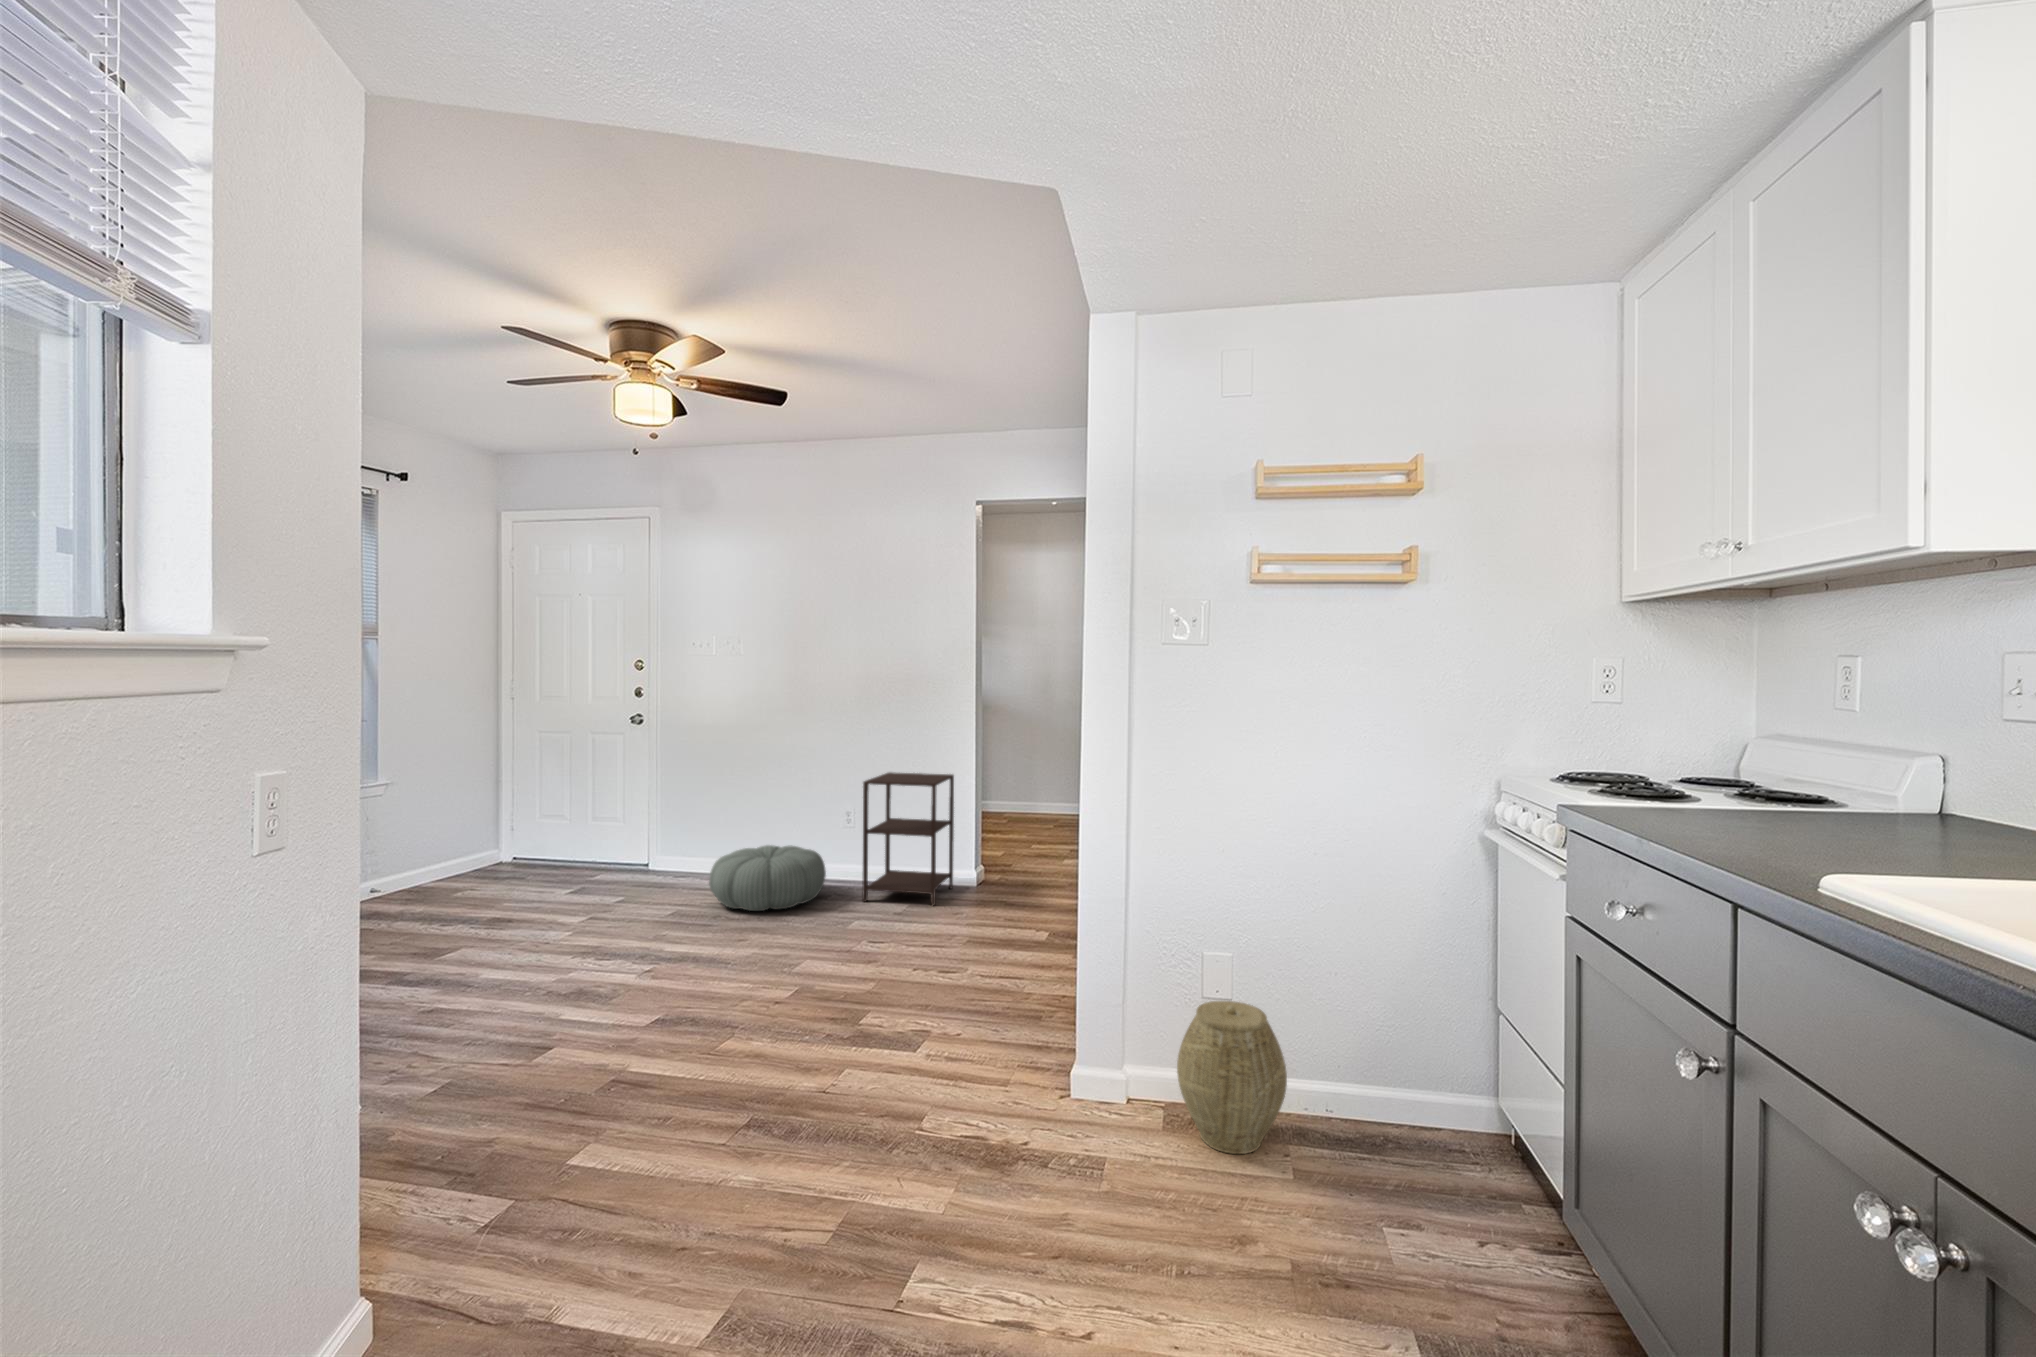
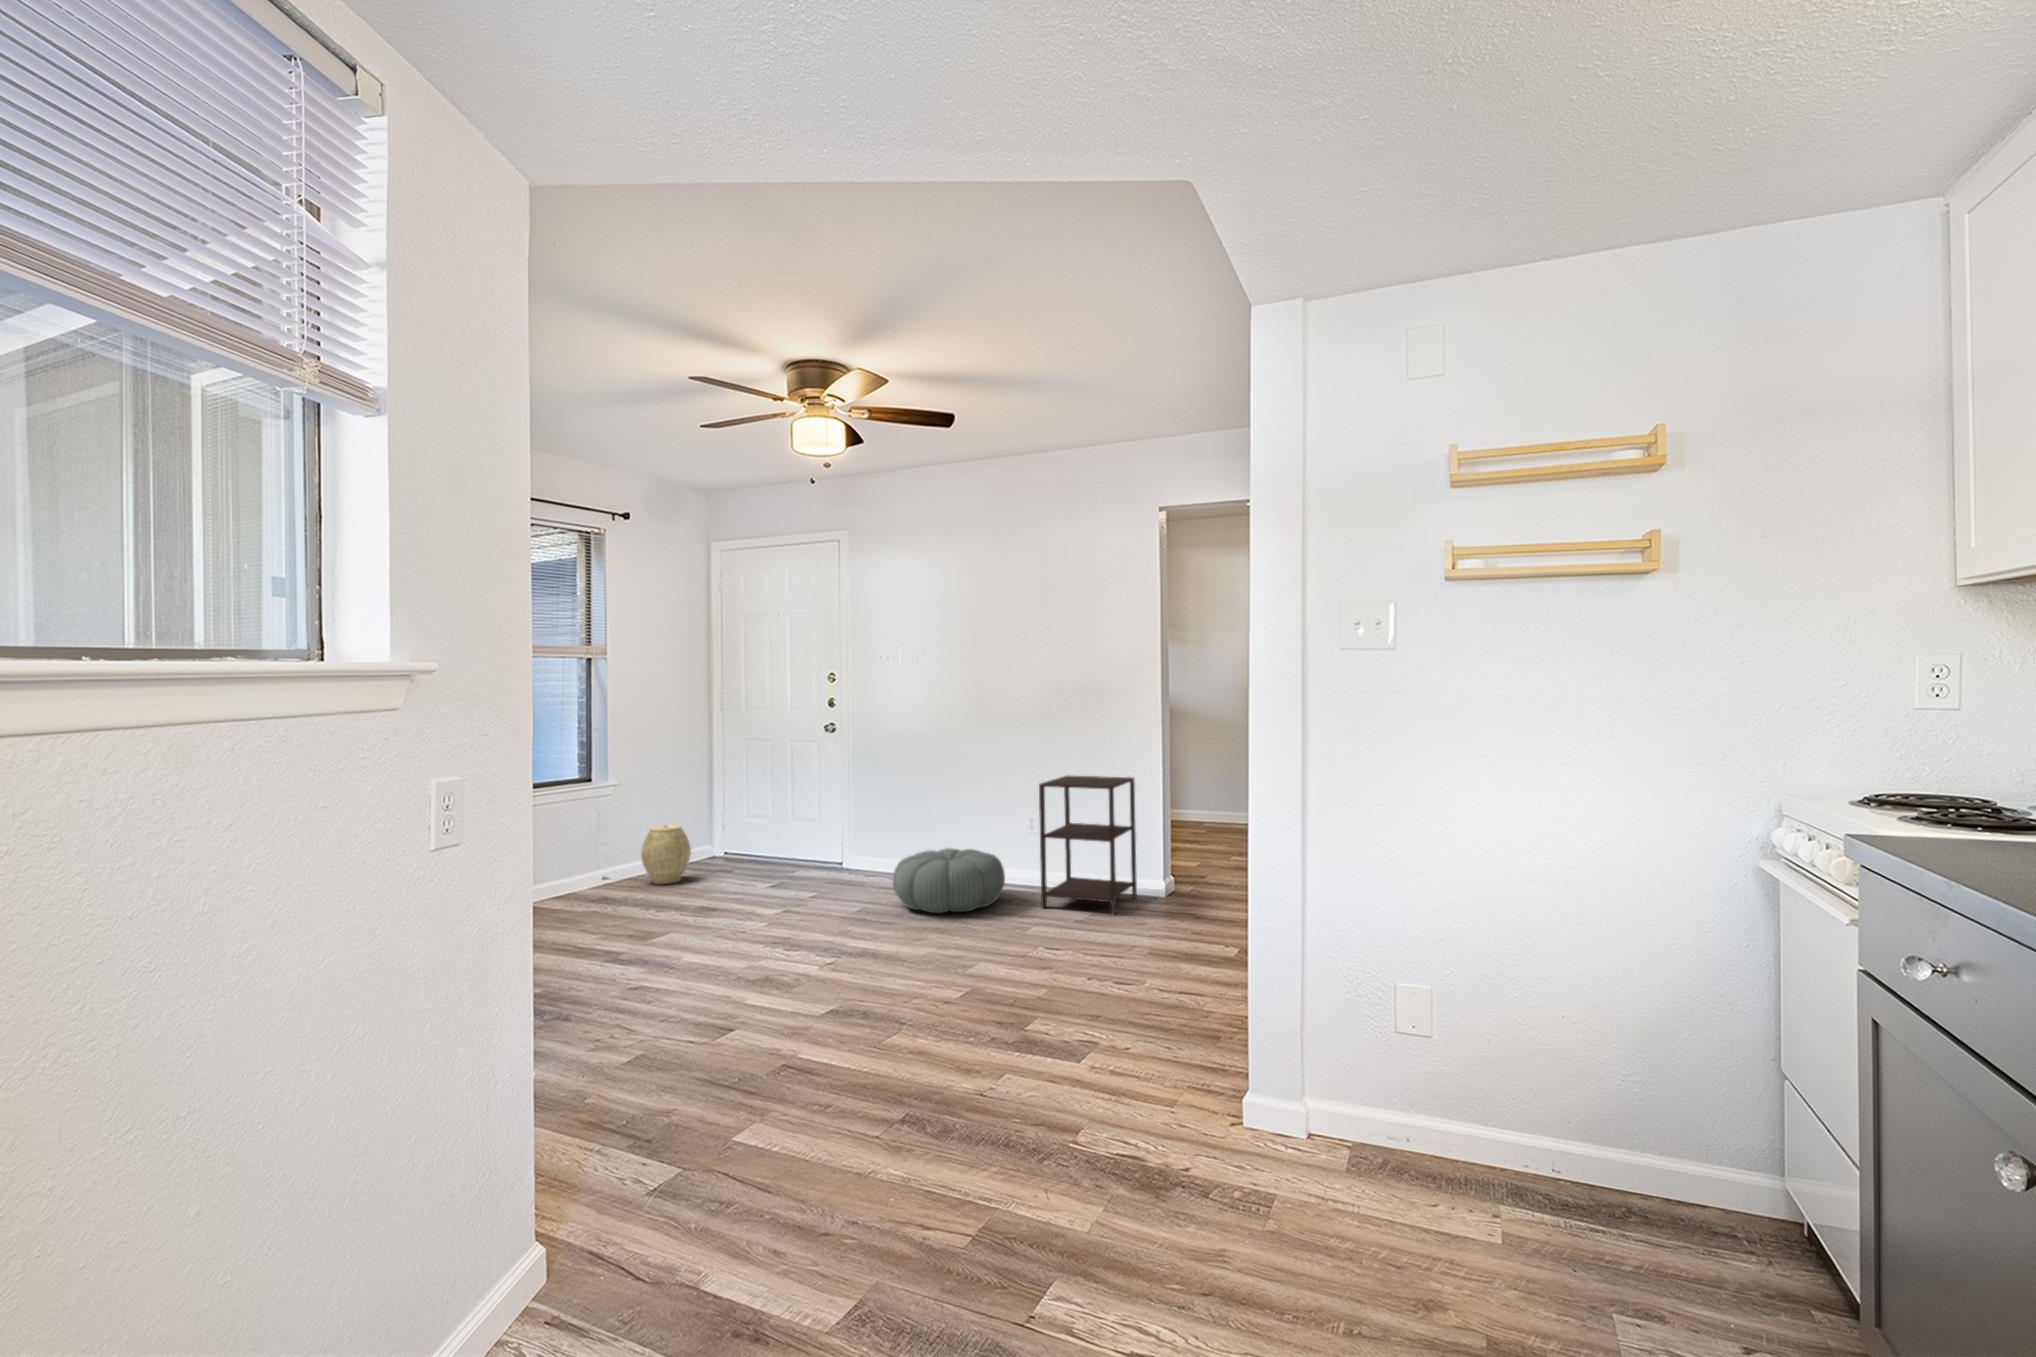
woven basket: present [1177,1001,1287,1154] -> present [641,825,691,884]

